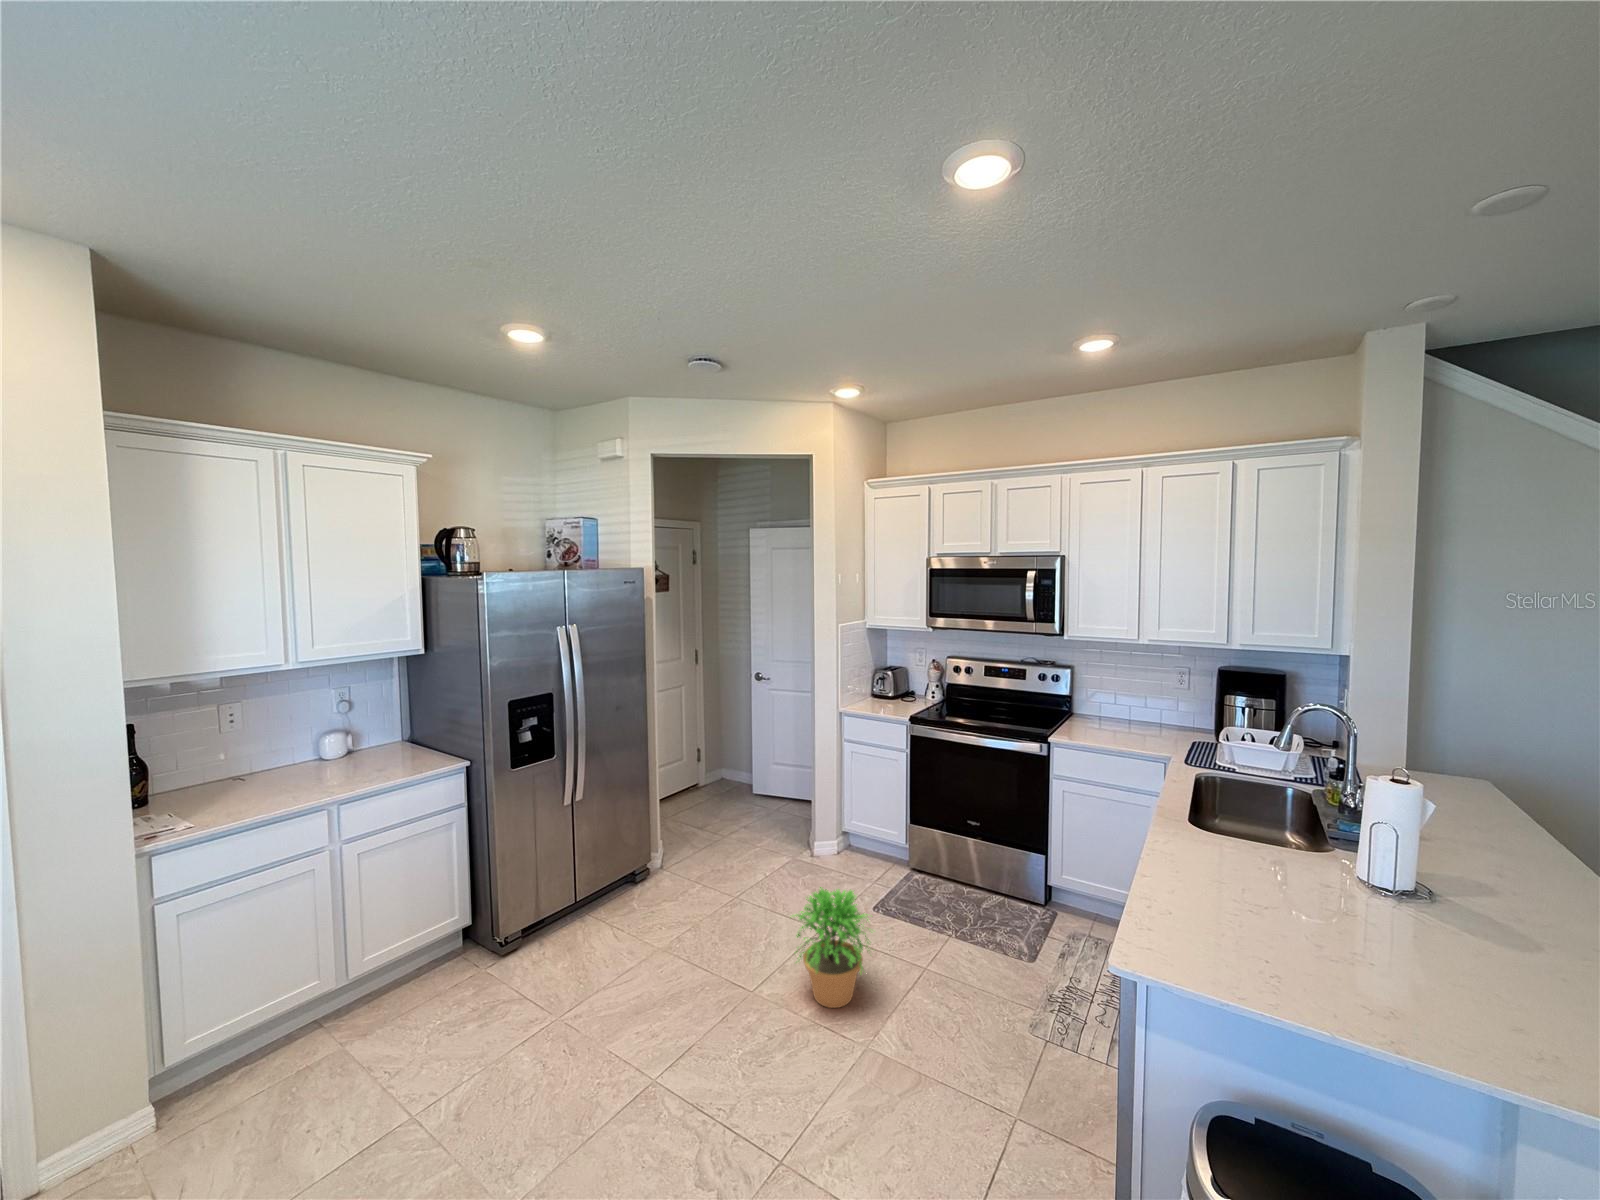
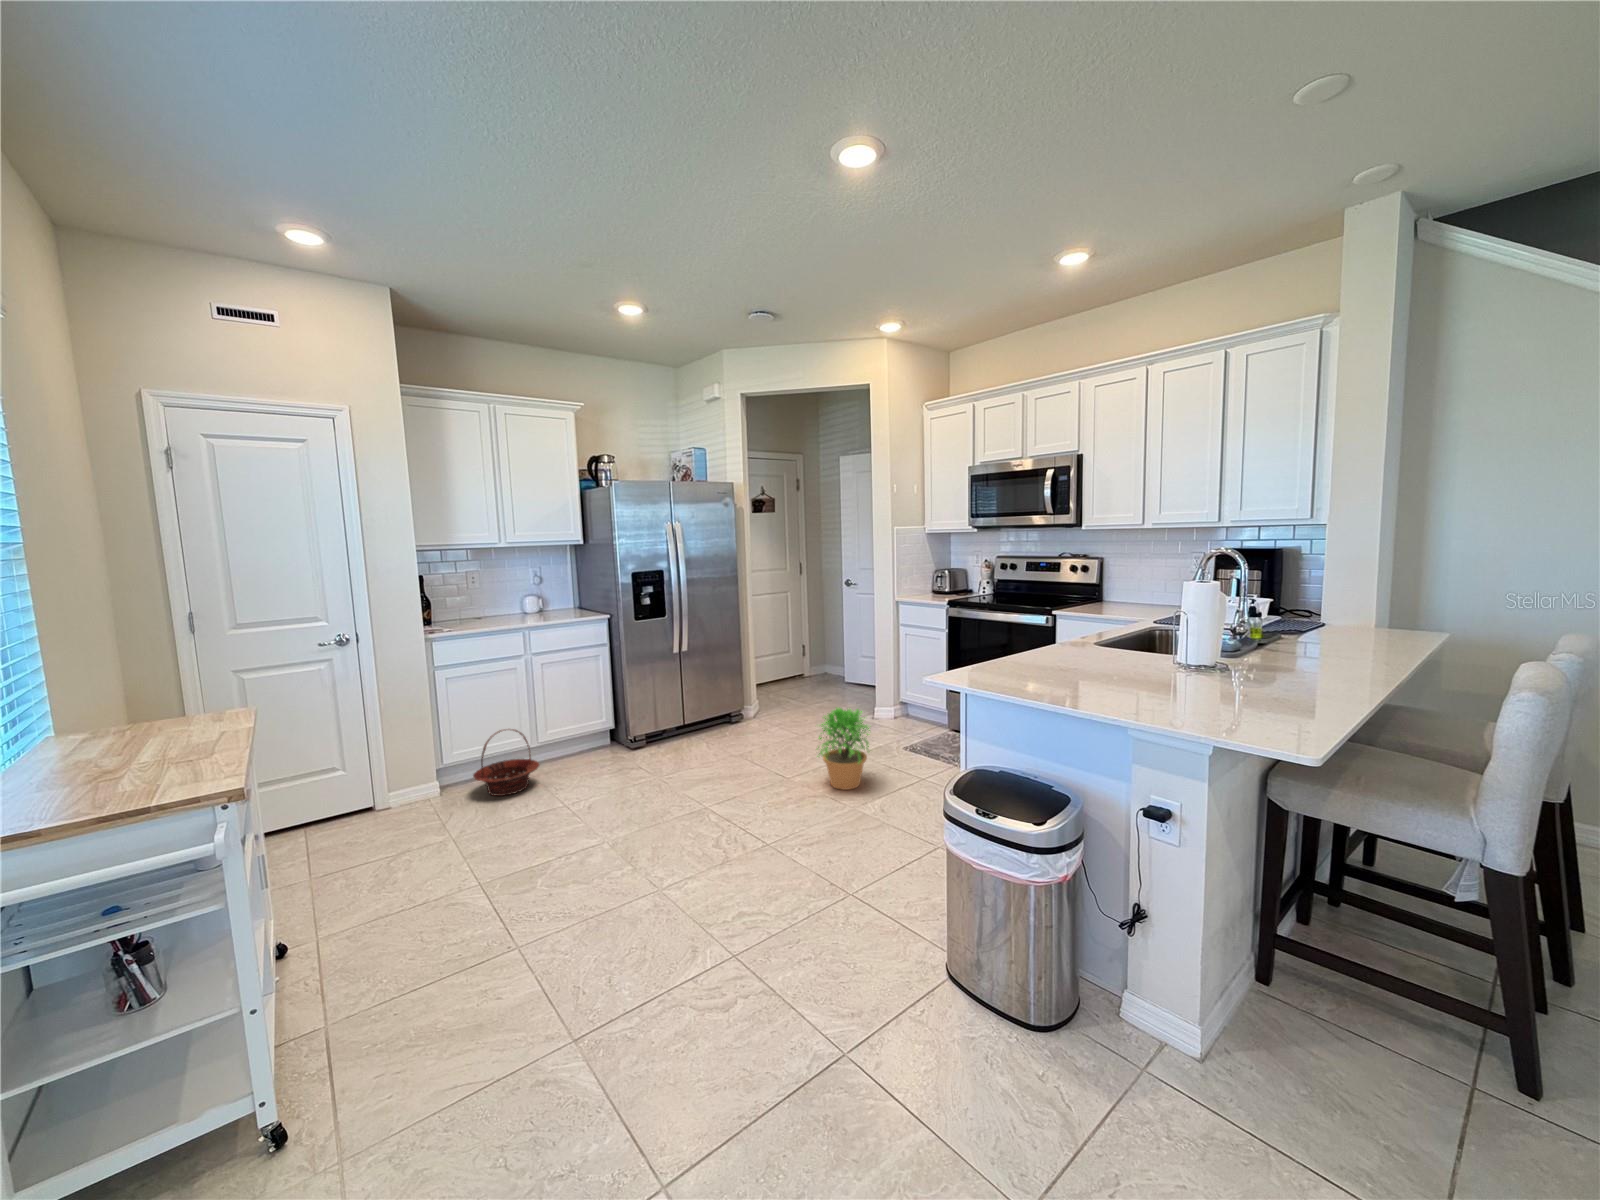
basket: none [223,984,355,1115] -> present [473,729,539,796]

